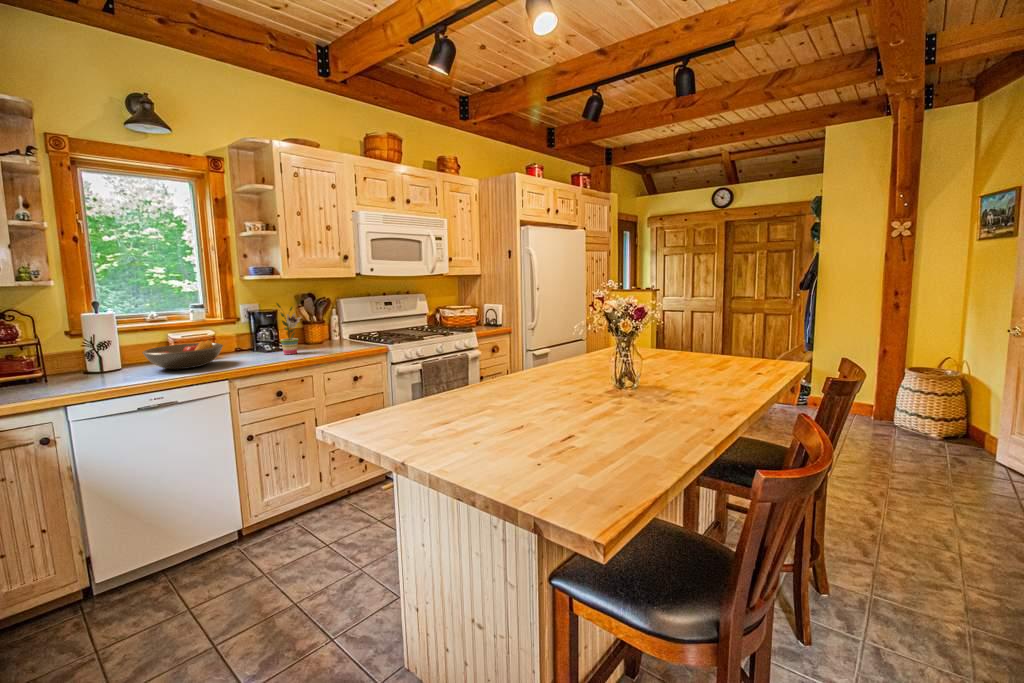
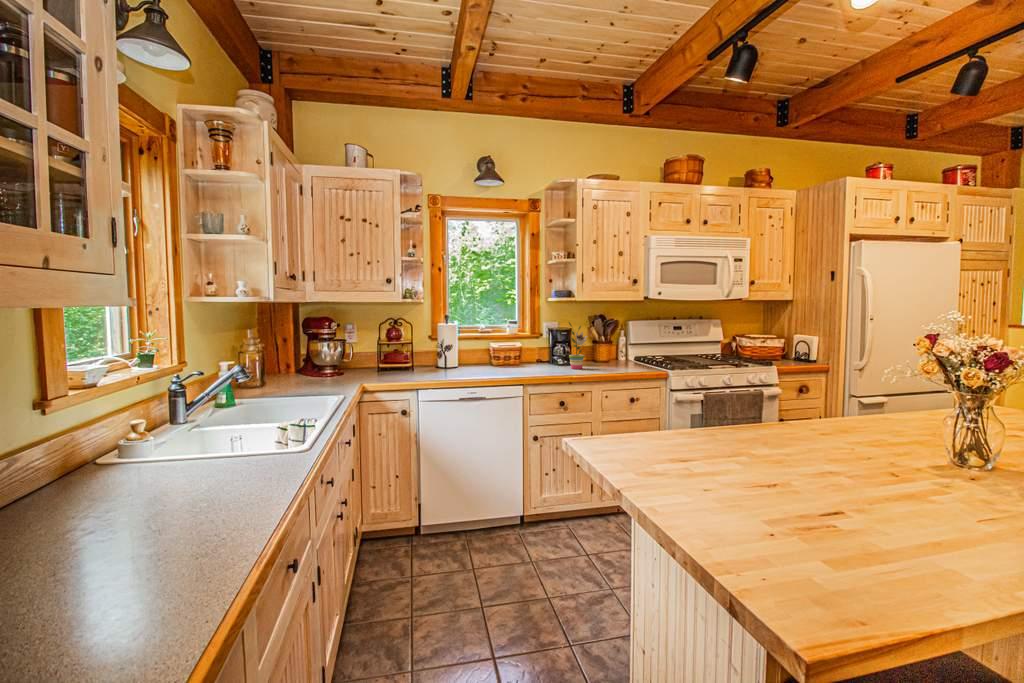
fruit bowl: present [142,340,223,369] -> none [468,350,524,372]

